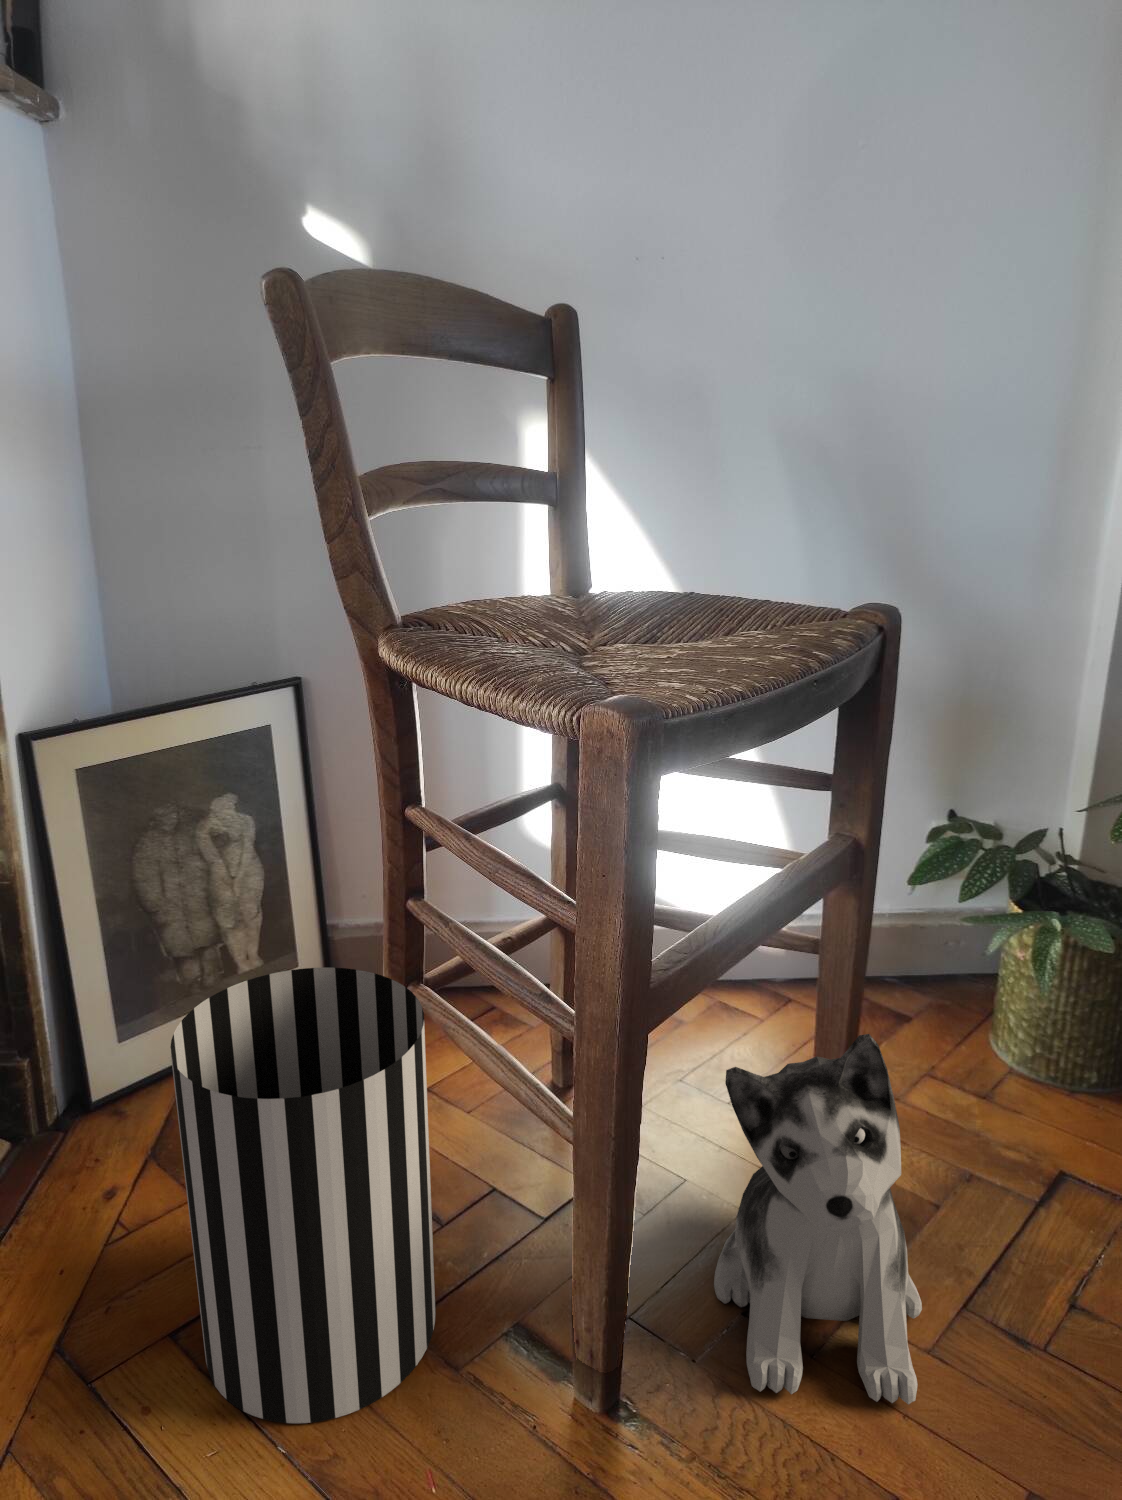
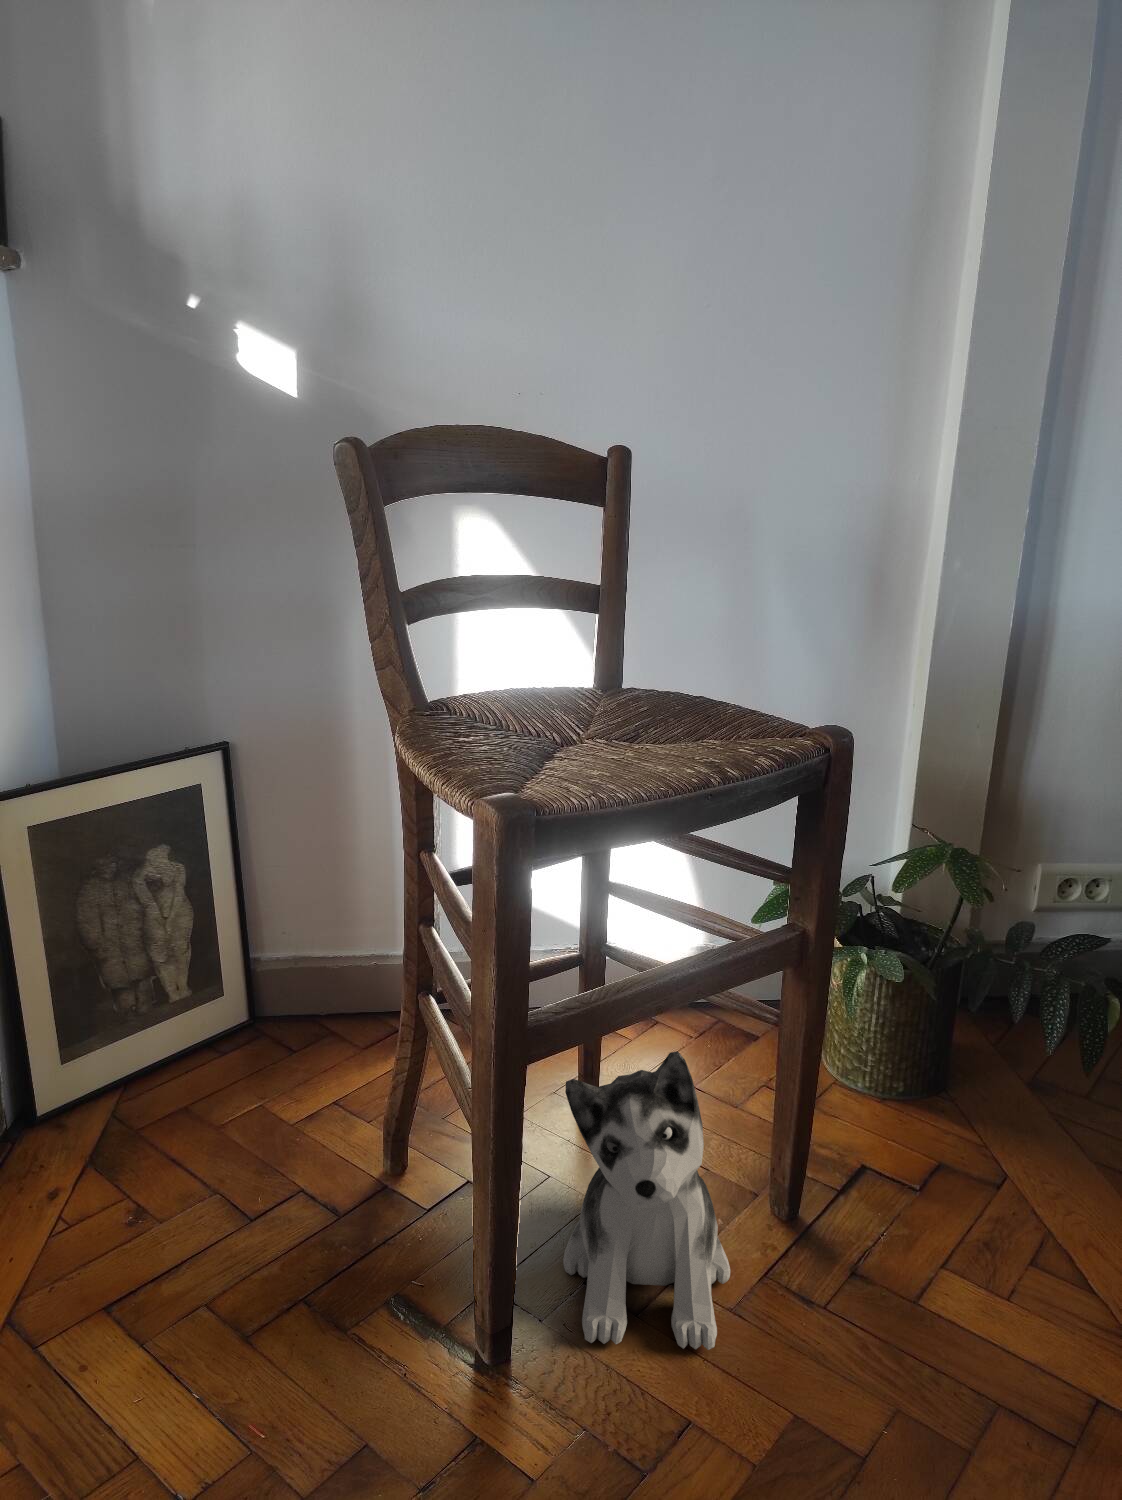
wastebasket: present [170,967,435,1423] -> none [108,999,329,1377]

